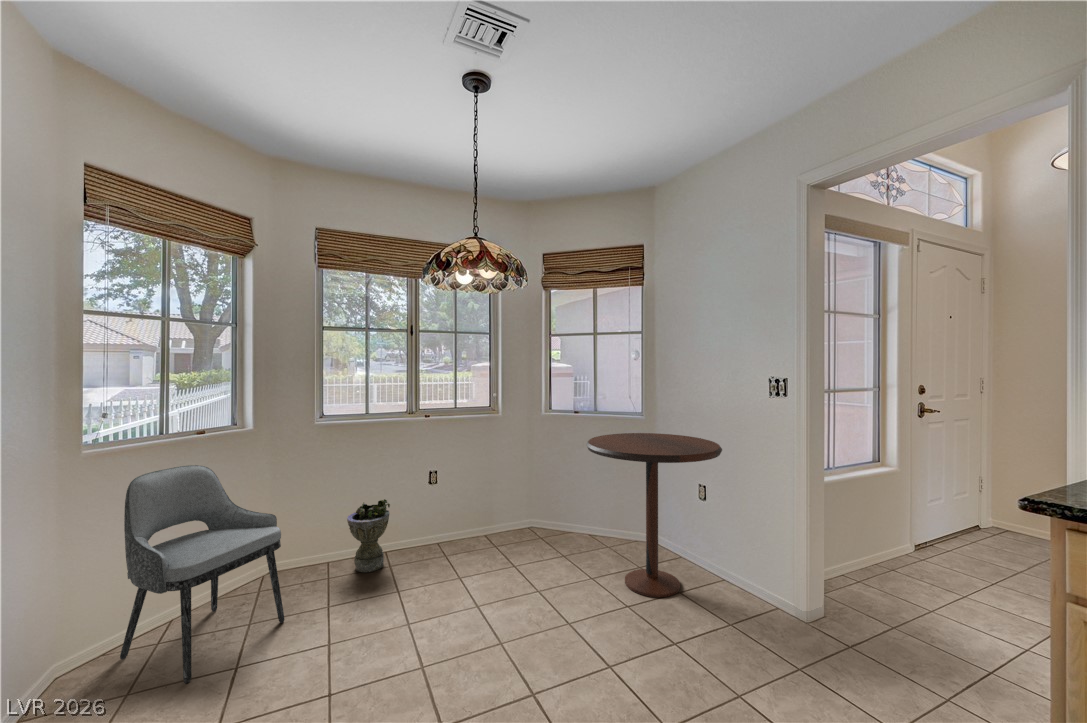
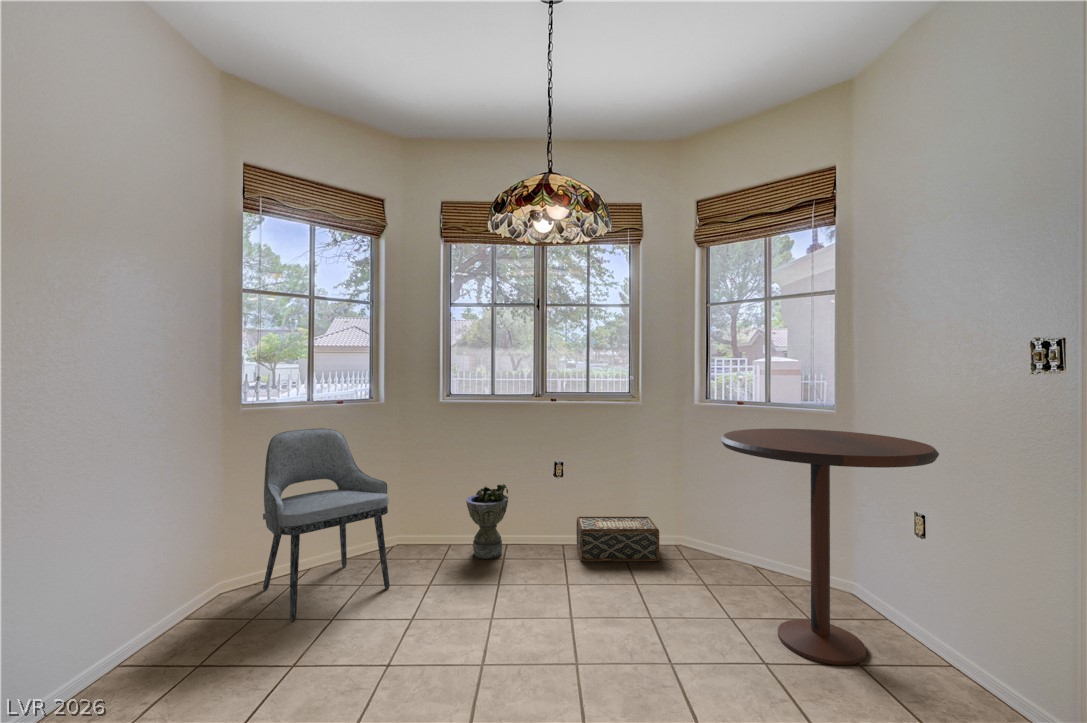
woven basket: none [448,510,521,557] -> present [577,516,659,561]

